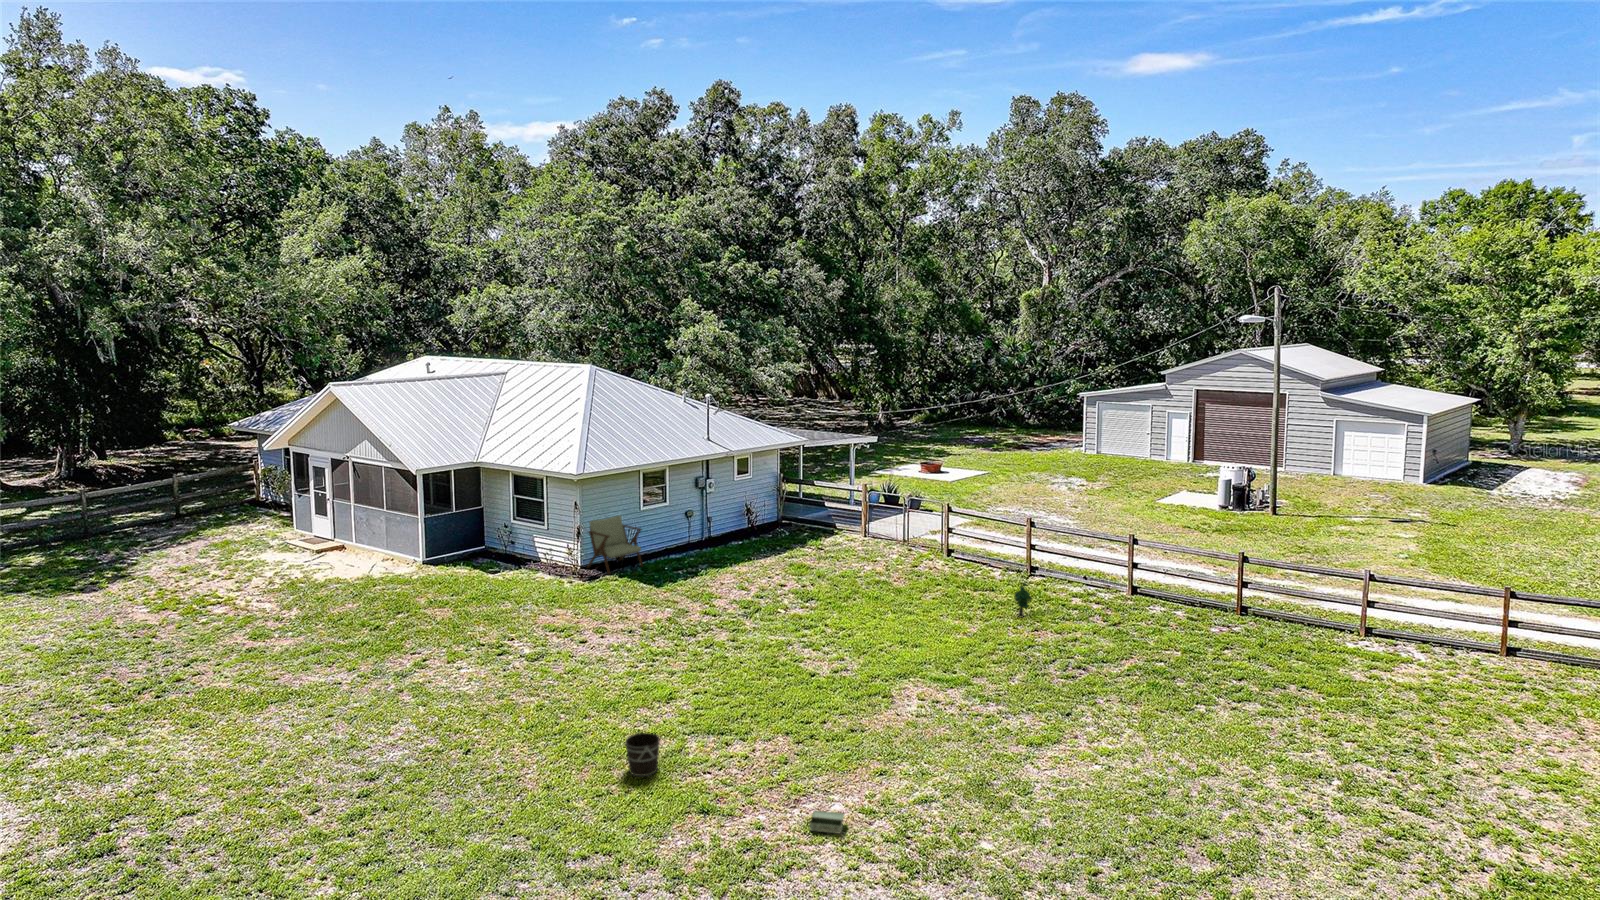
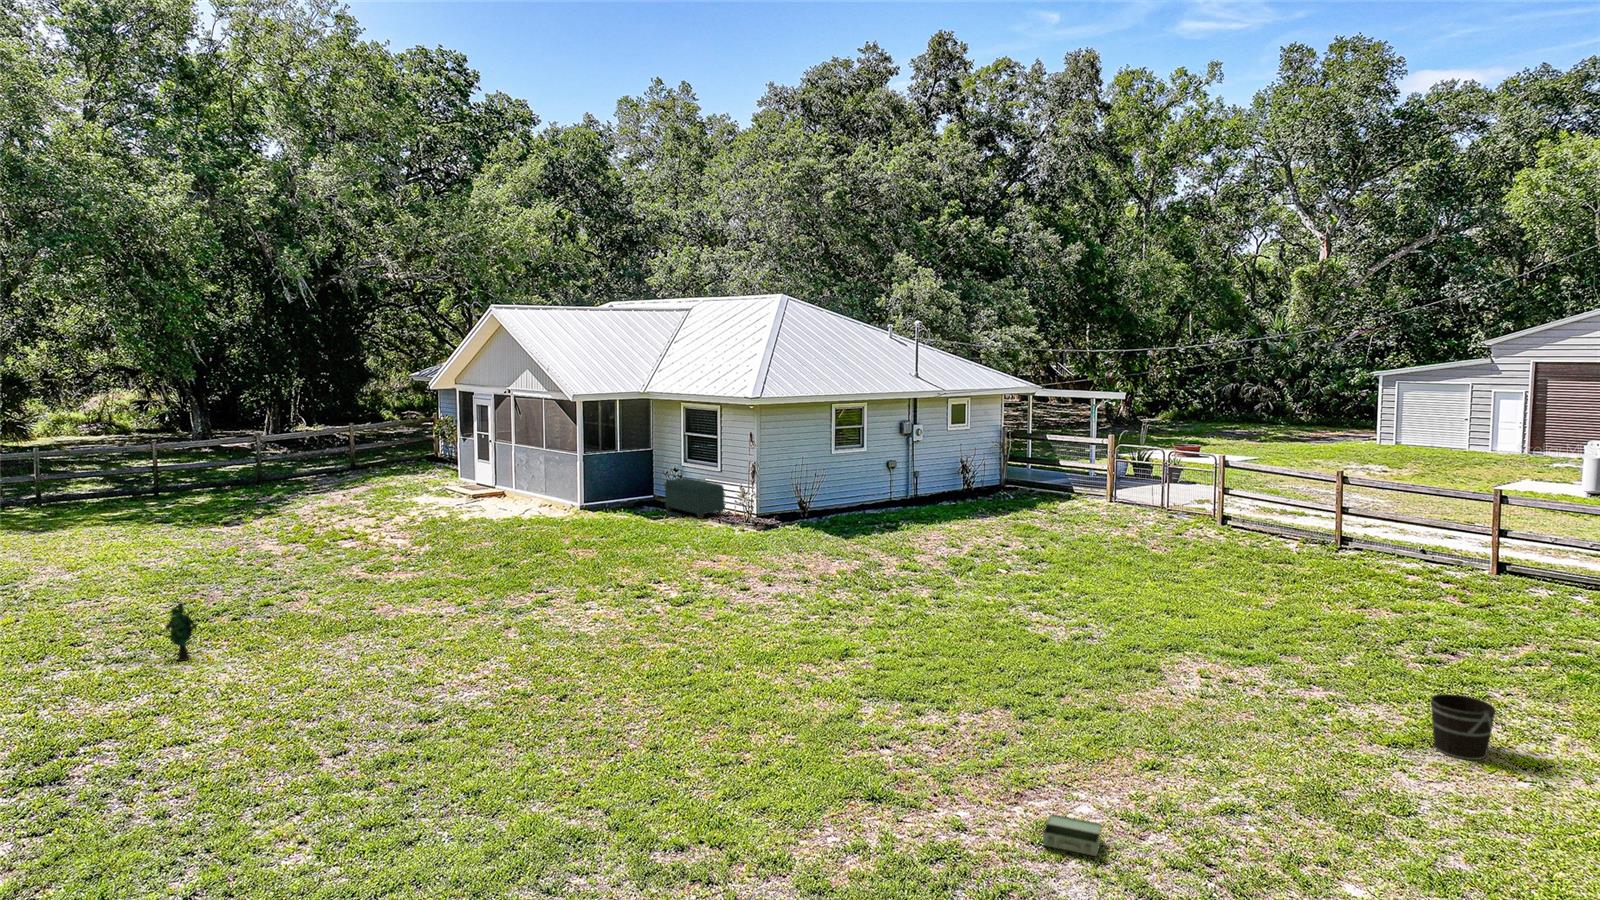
lounge chair: present [587,515,643,574] -> none [762,457,829,525]
bench: none [499,534,554,571] -> present [665,478,725,519]
decorative plant: present [1014,583,1032,617] -> present [165,603,197,661]
bucket: present [625,733,660,776] -> present [1431,693,1496,760]

